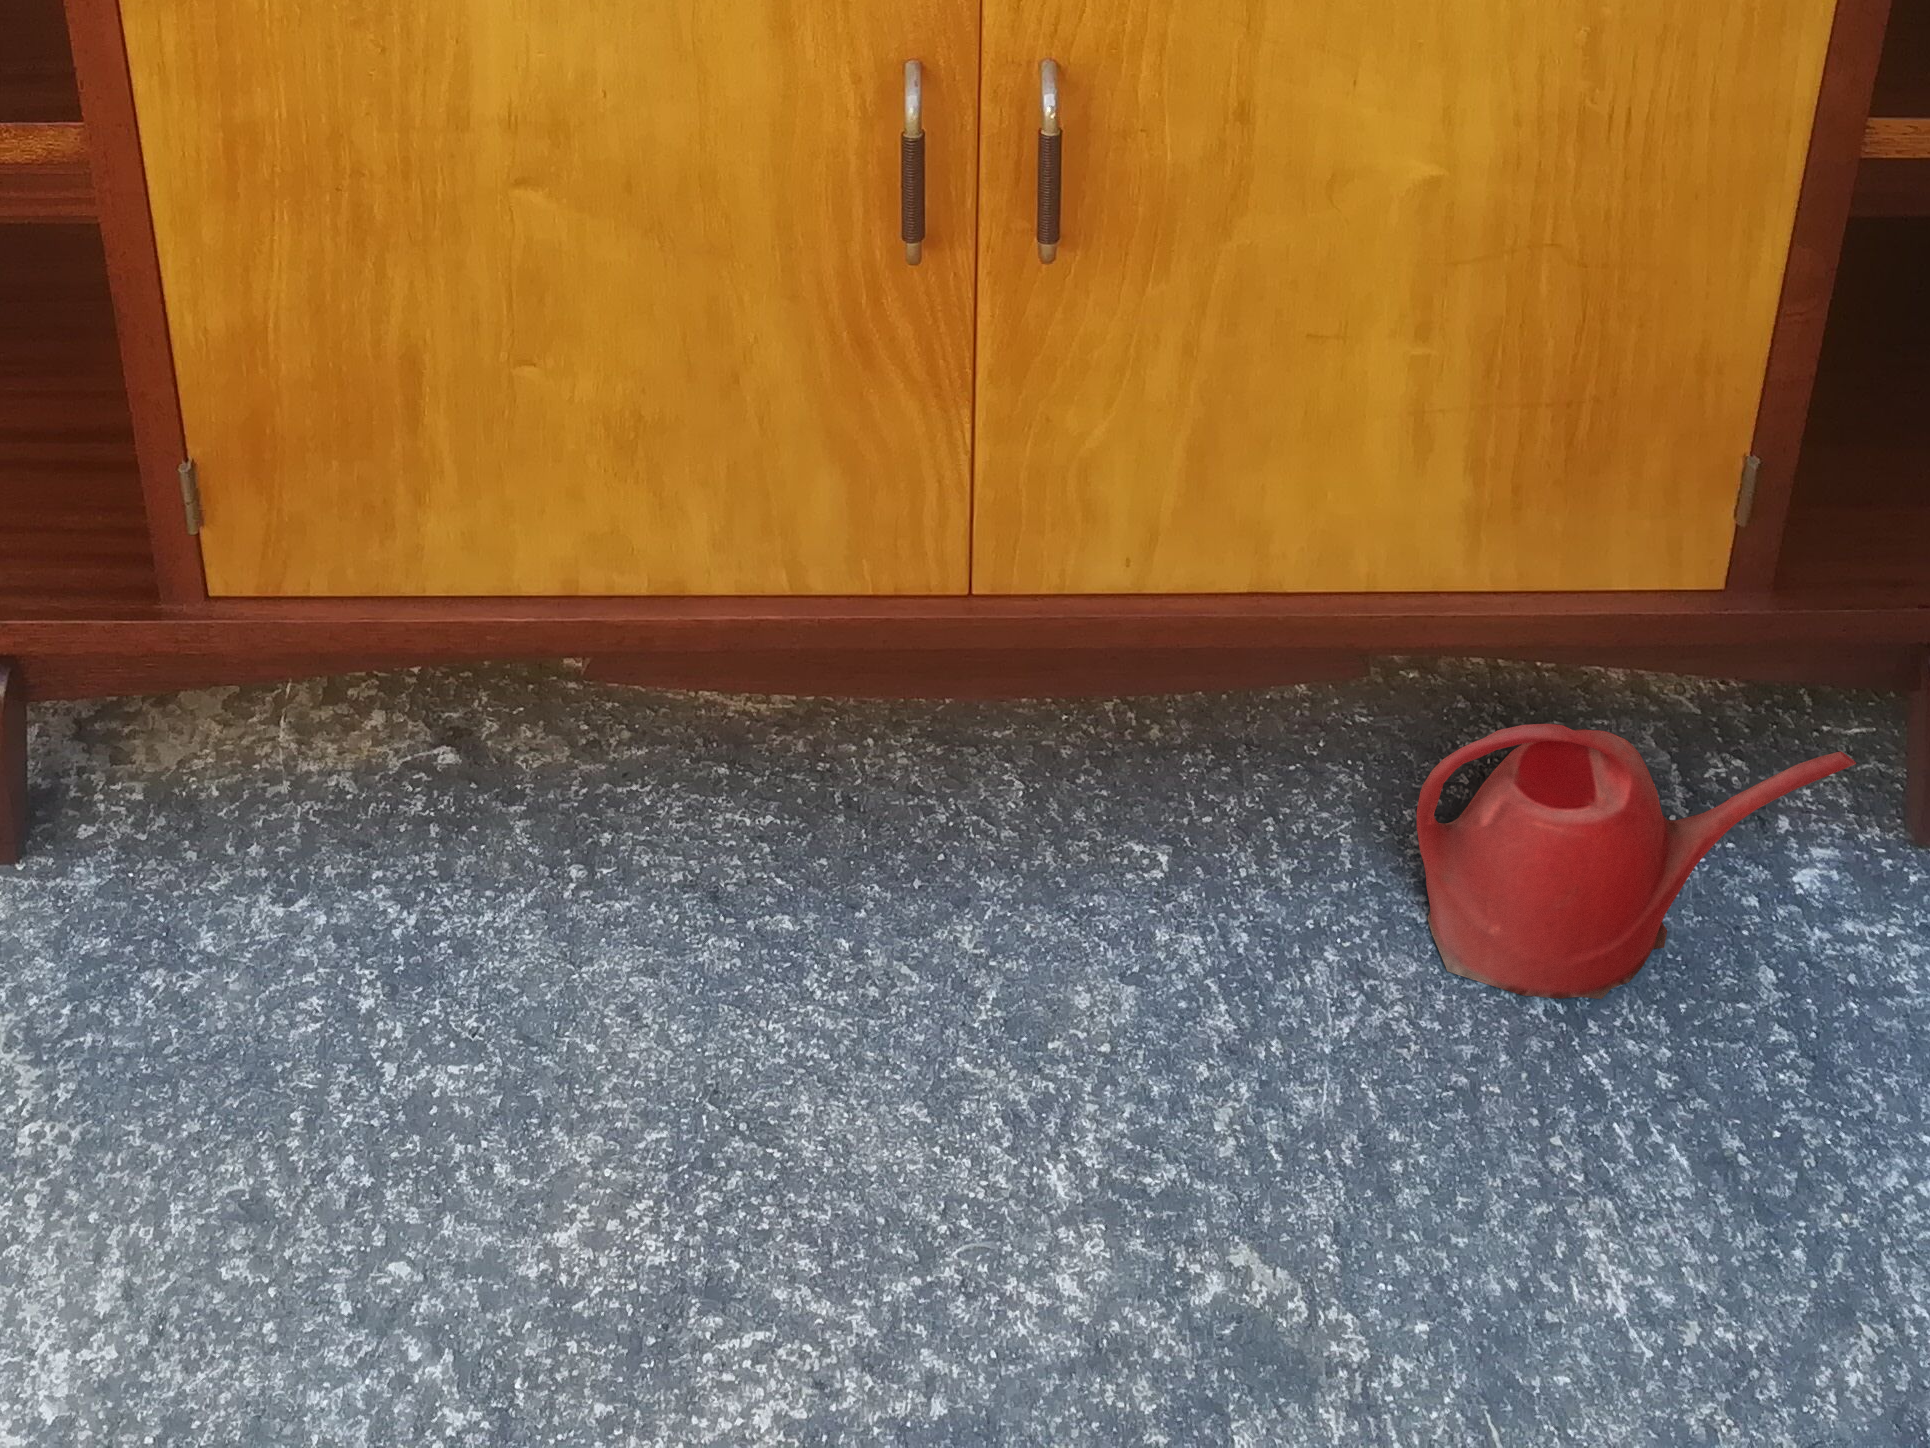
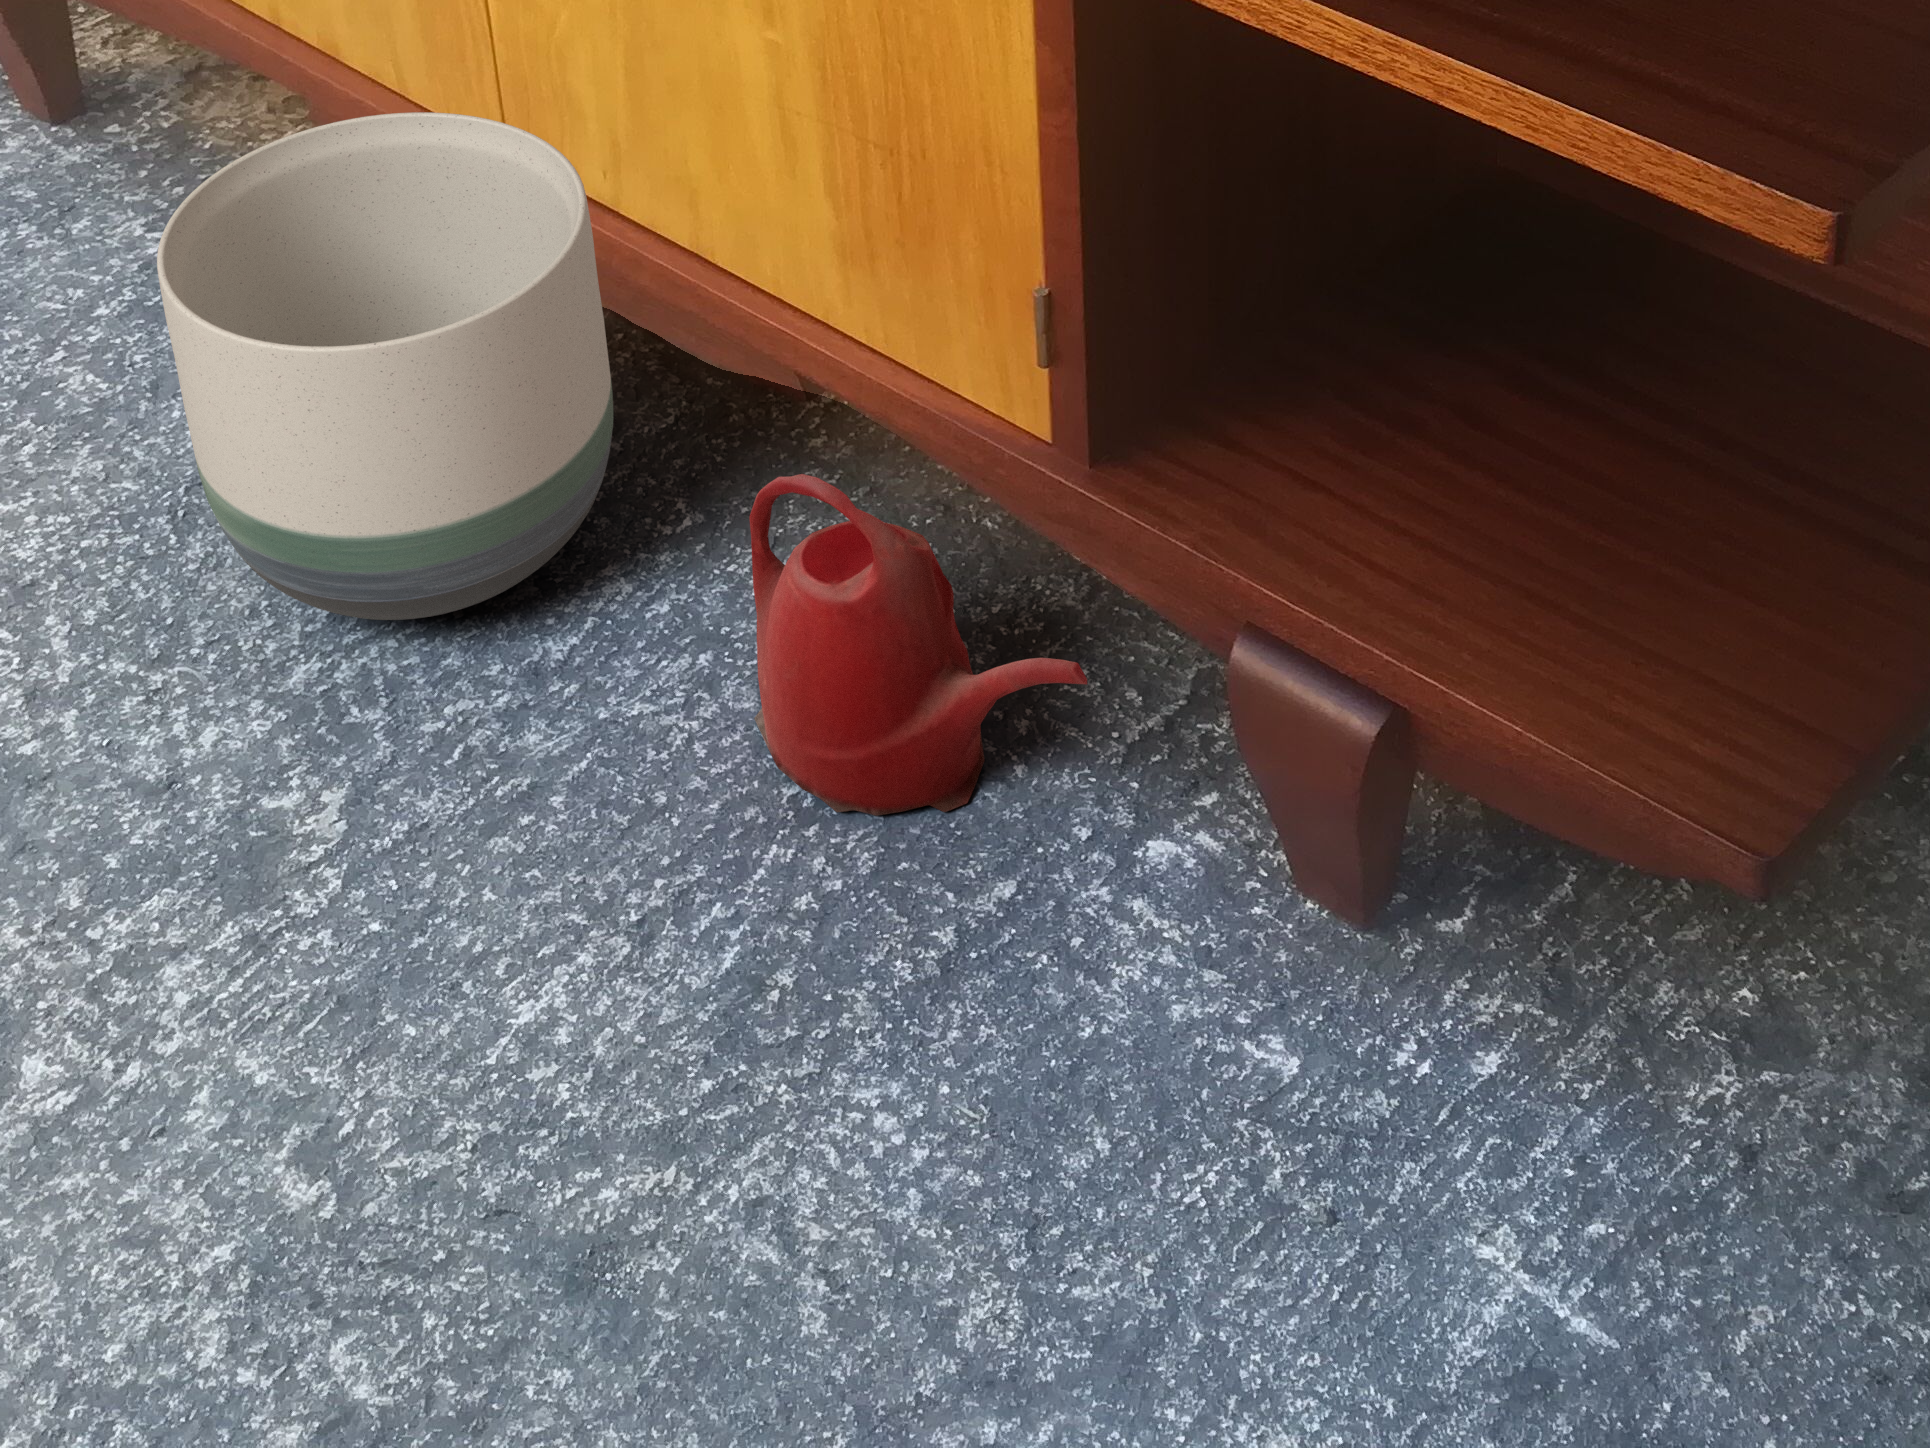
planter: none [805,565,1244,1117] -> present [157,112,613,620]

